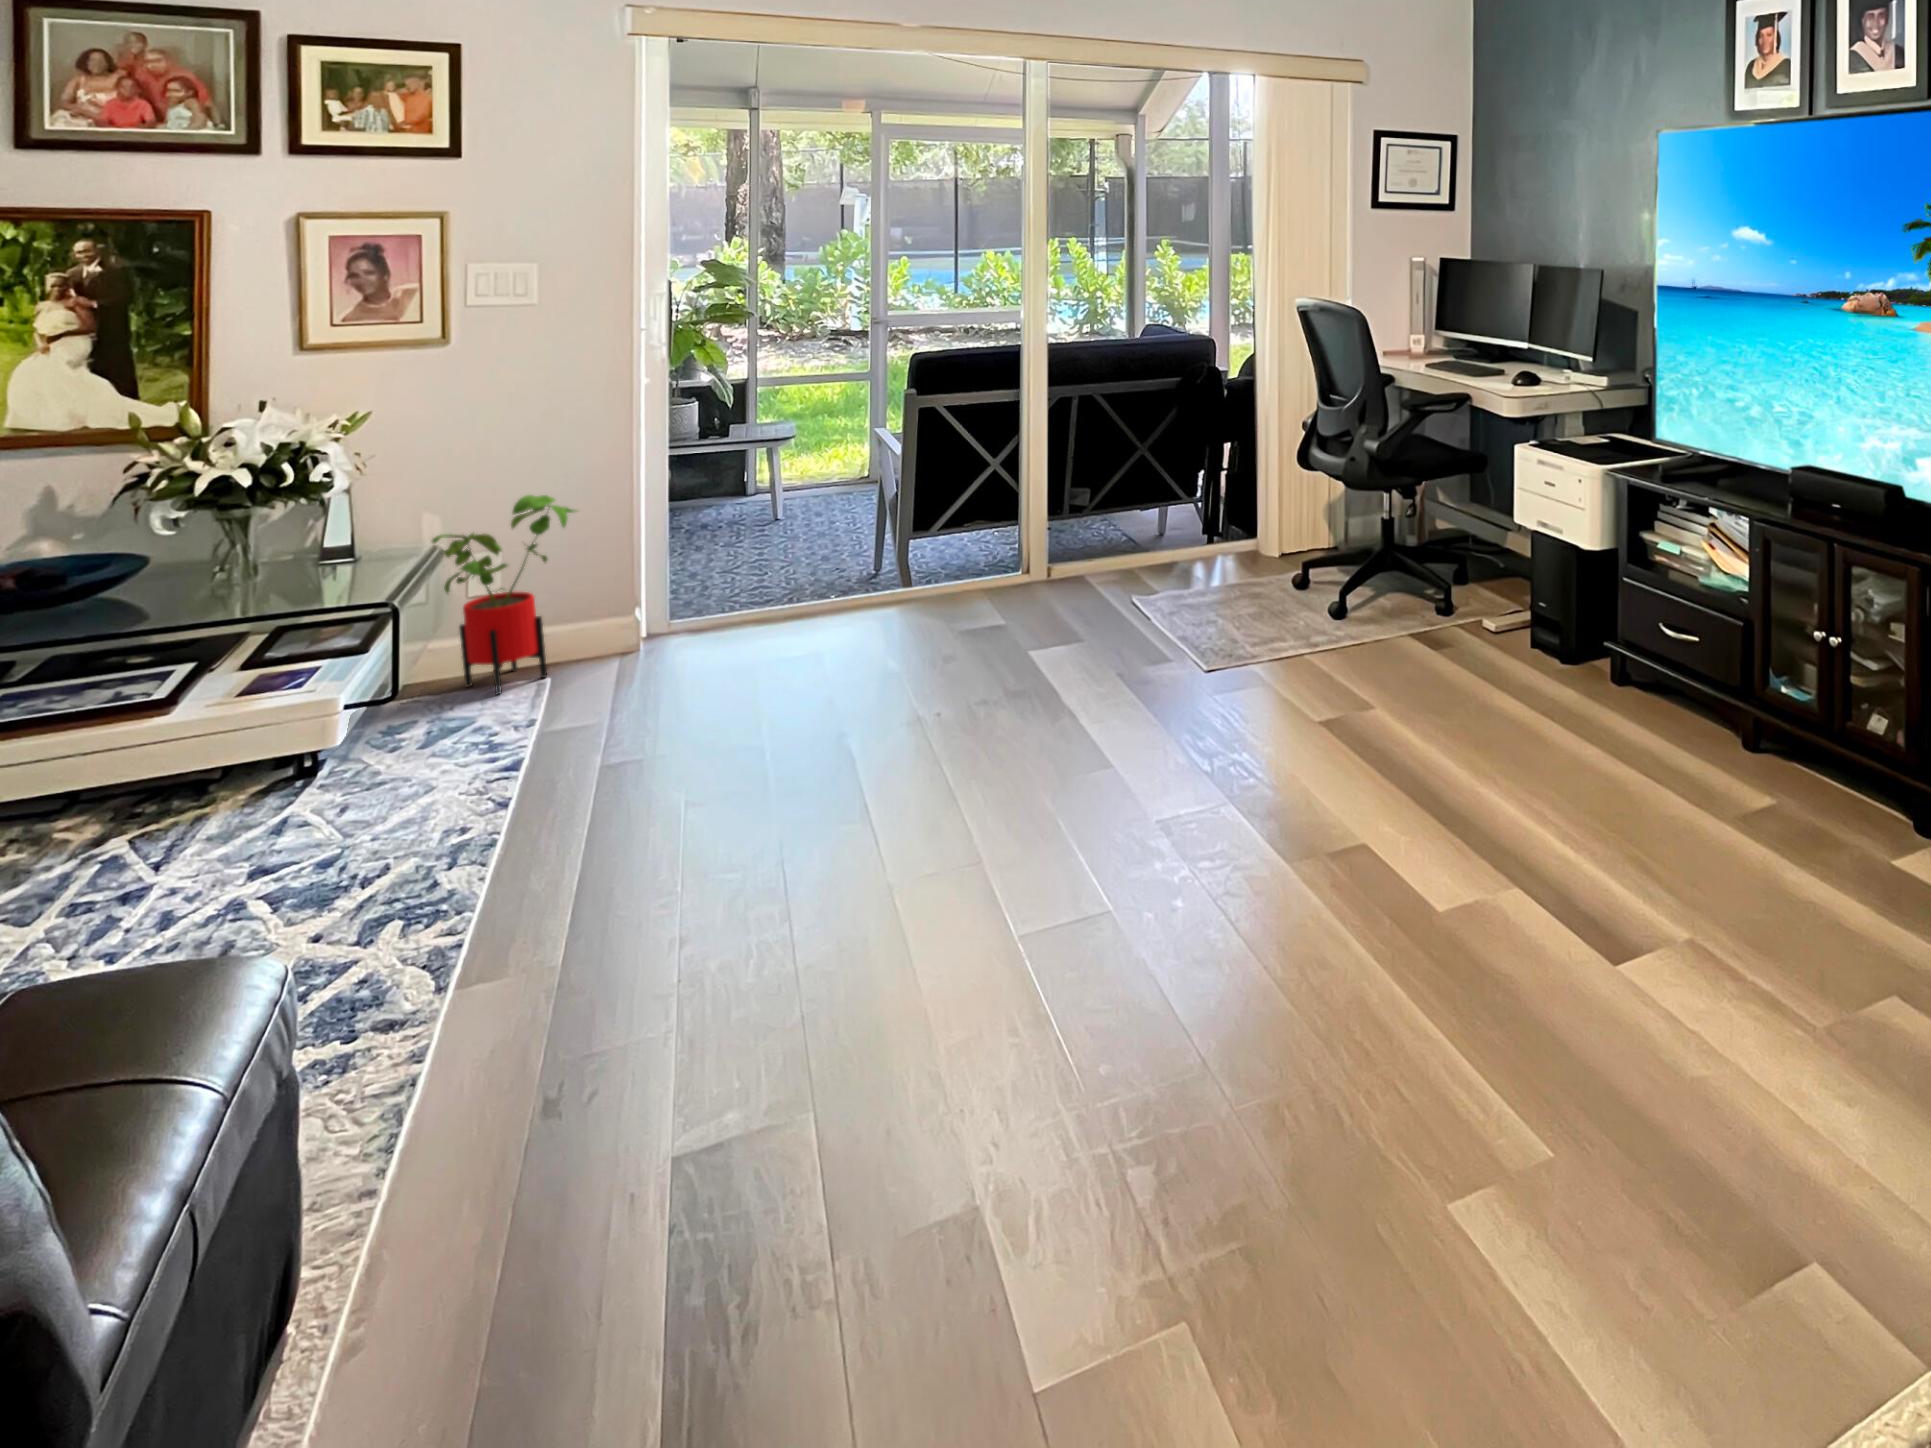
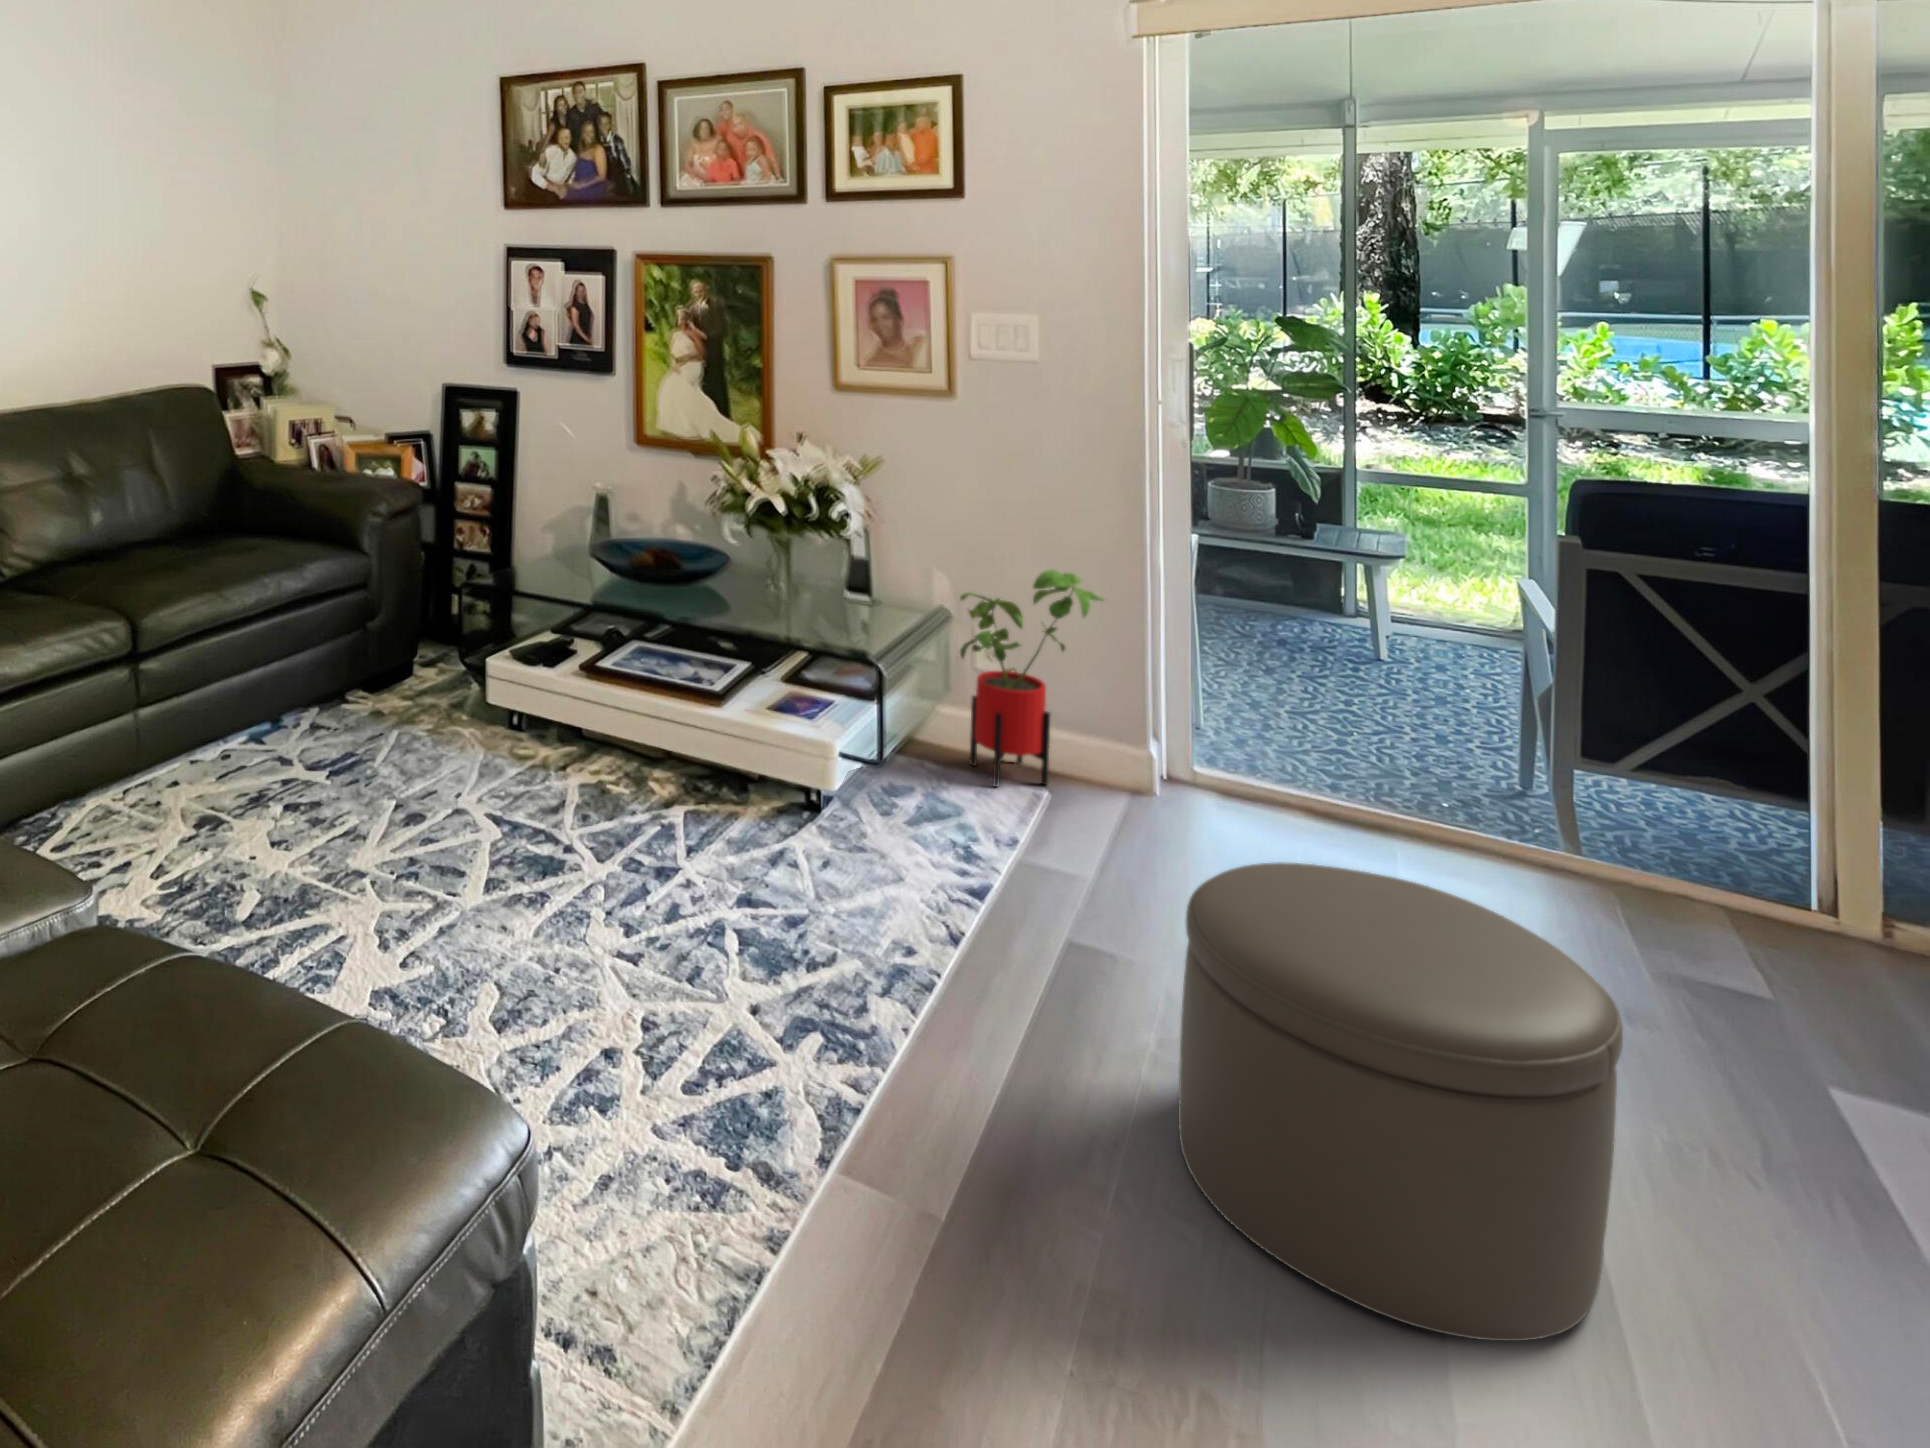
ottoman: none [699,619,938,859] -> present [1178,862,1623,1341]

